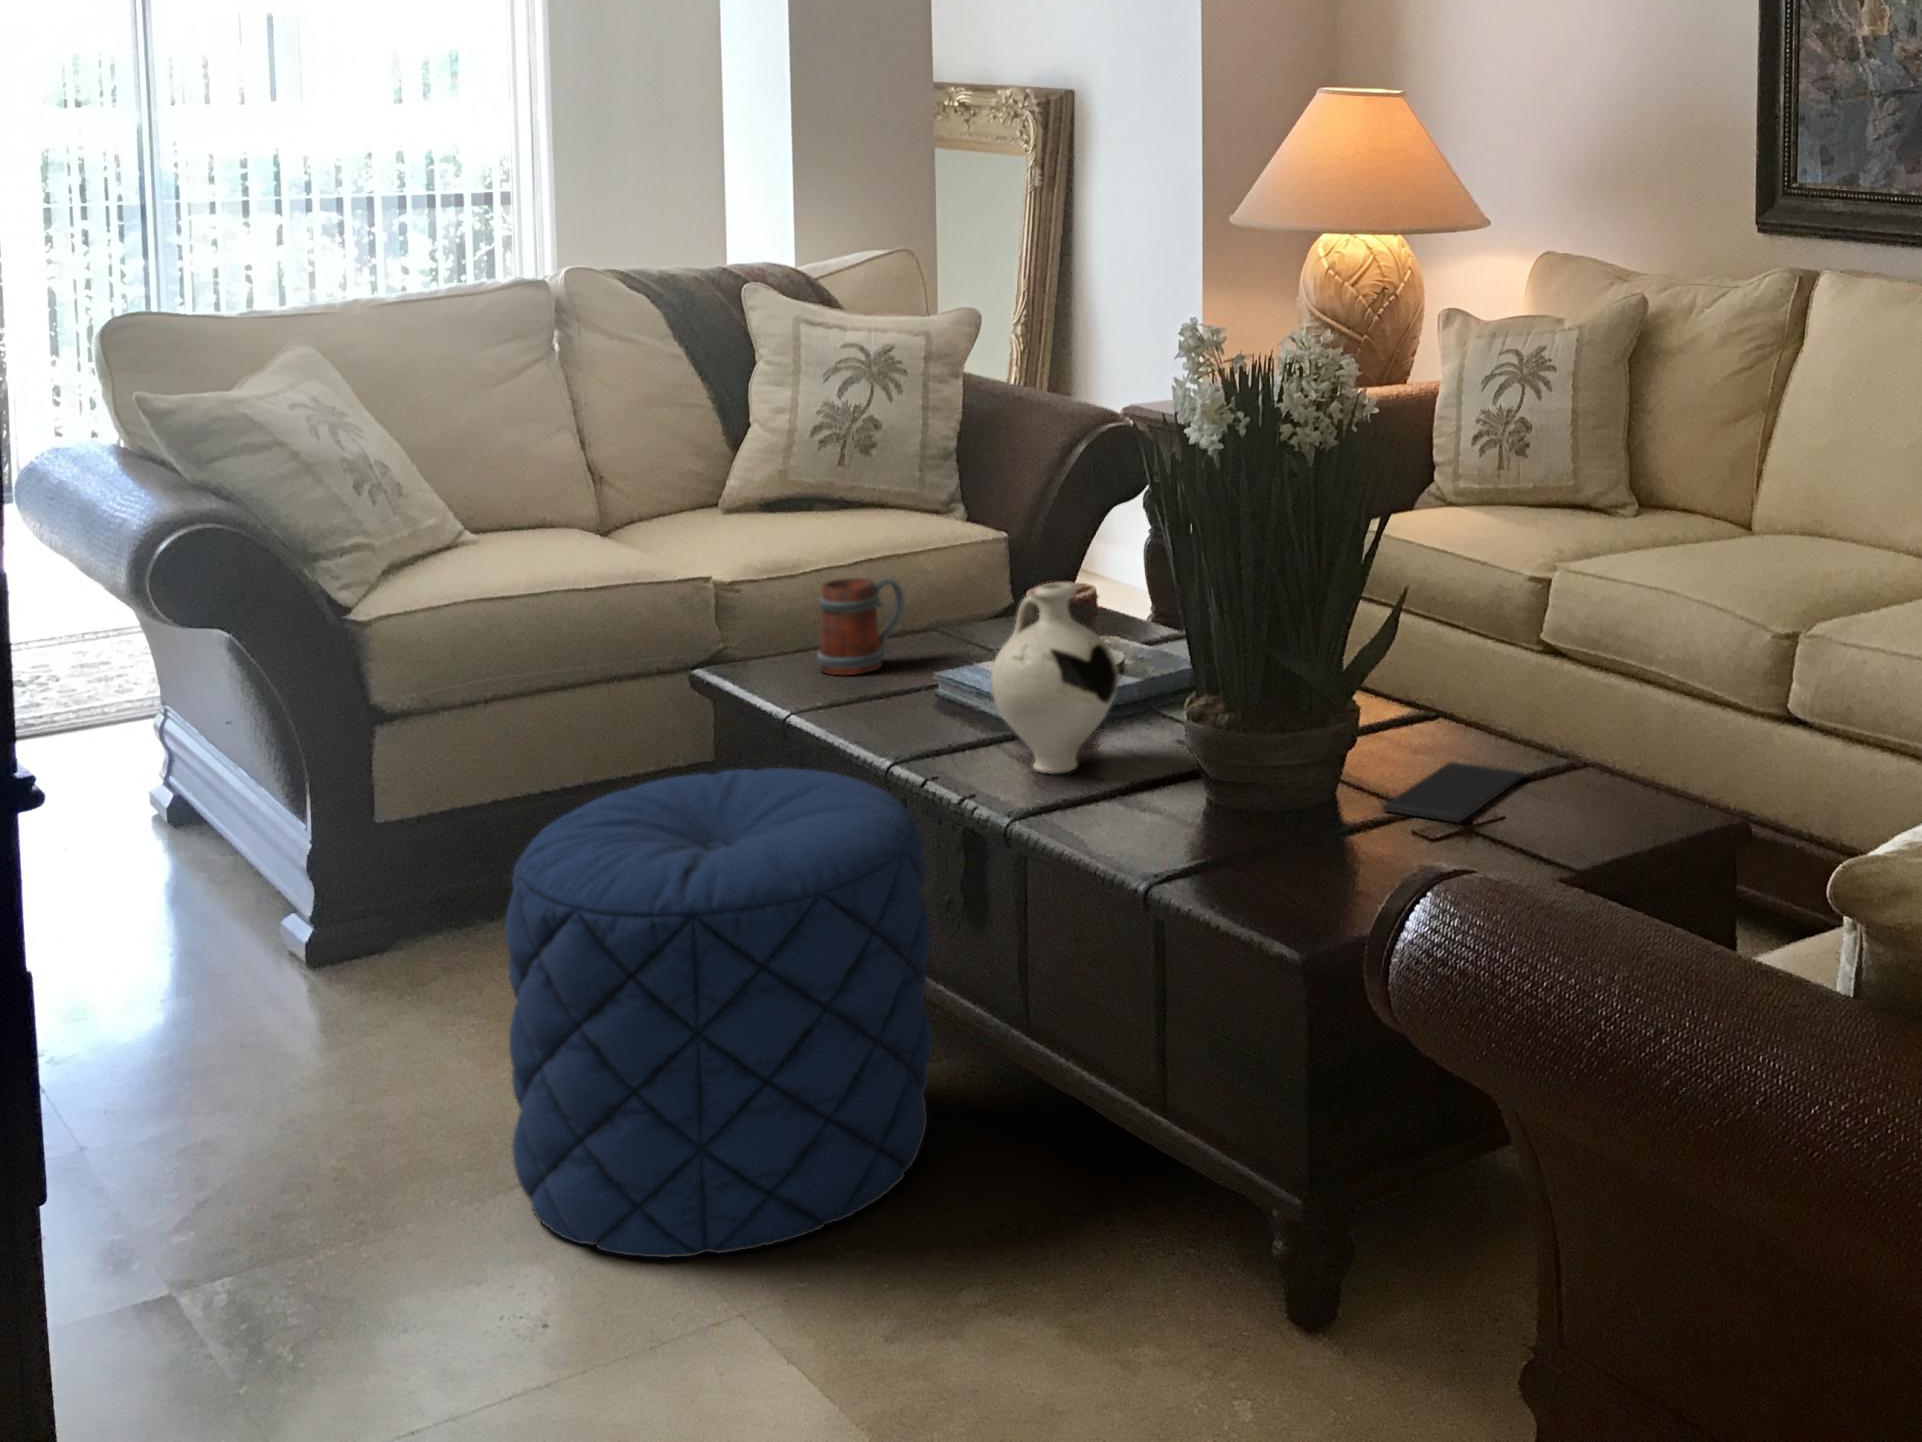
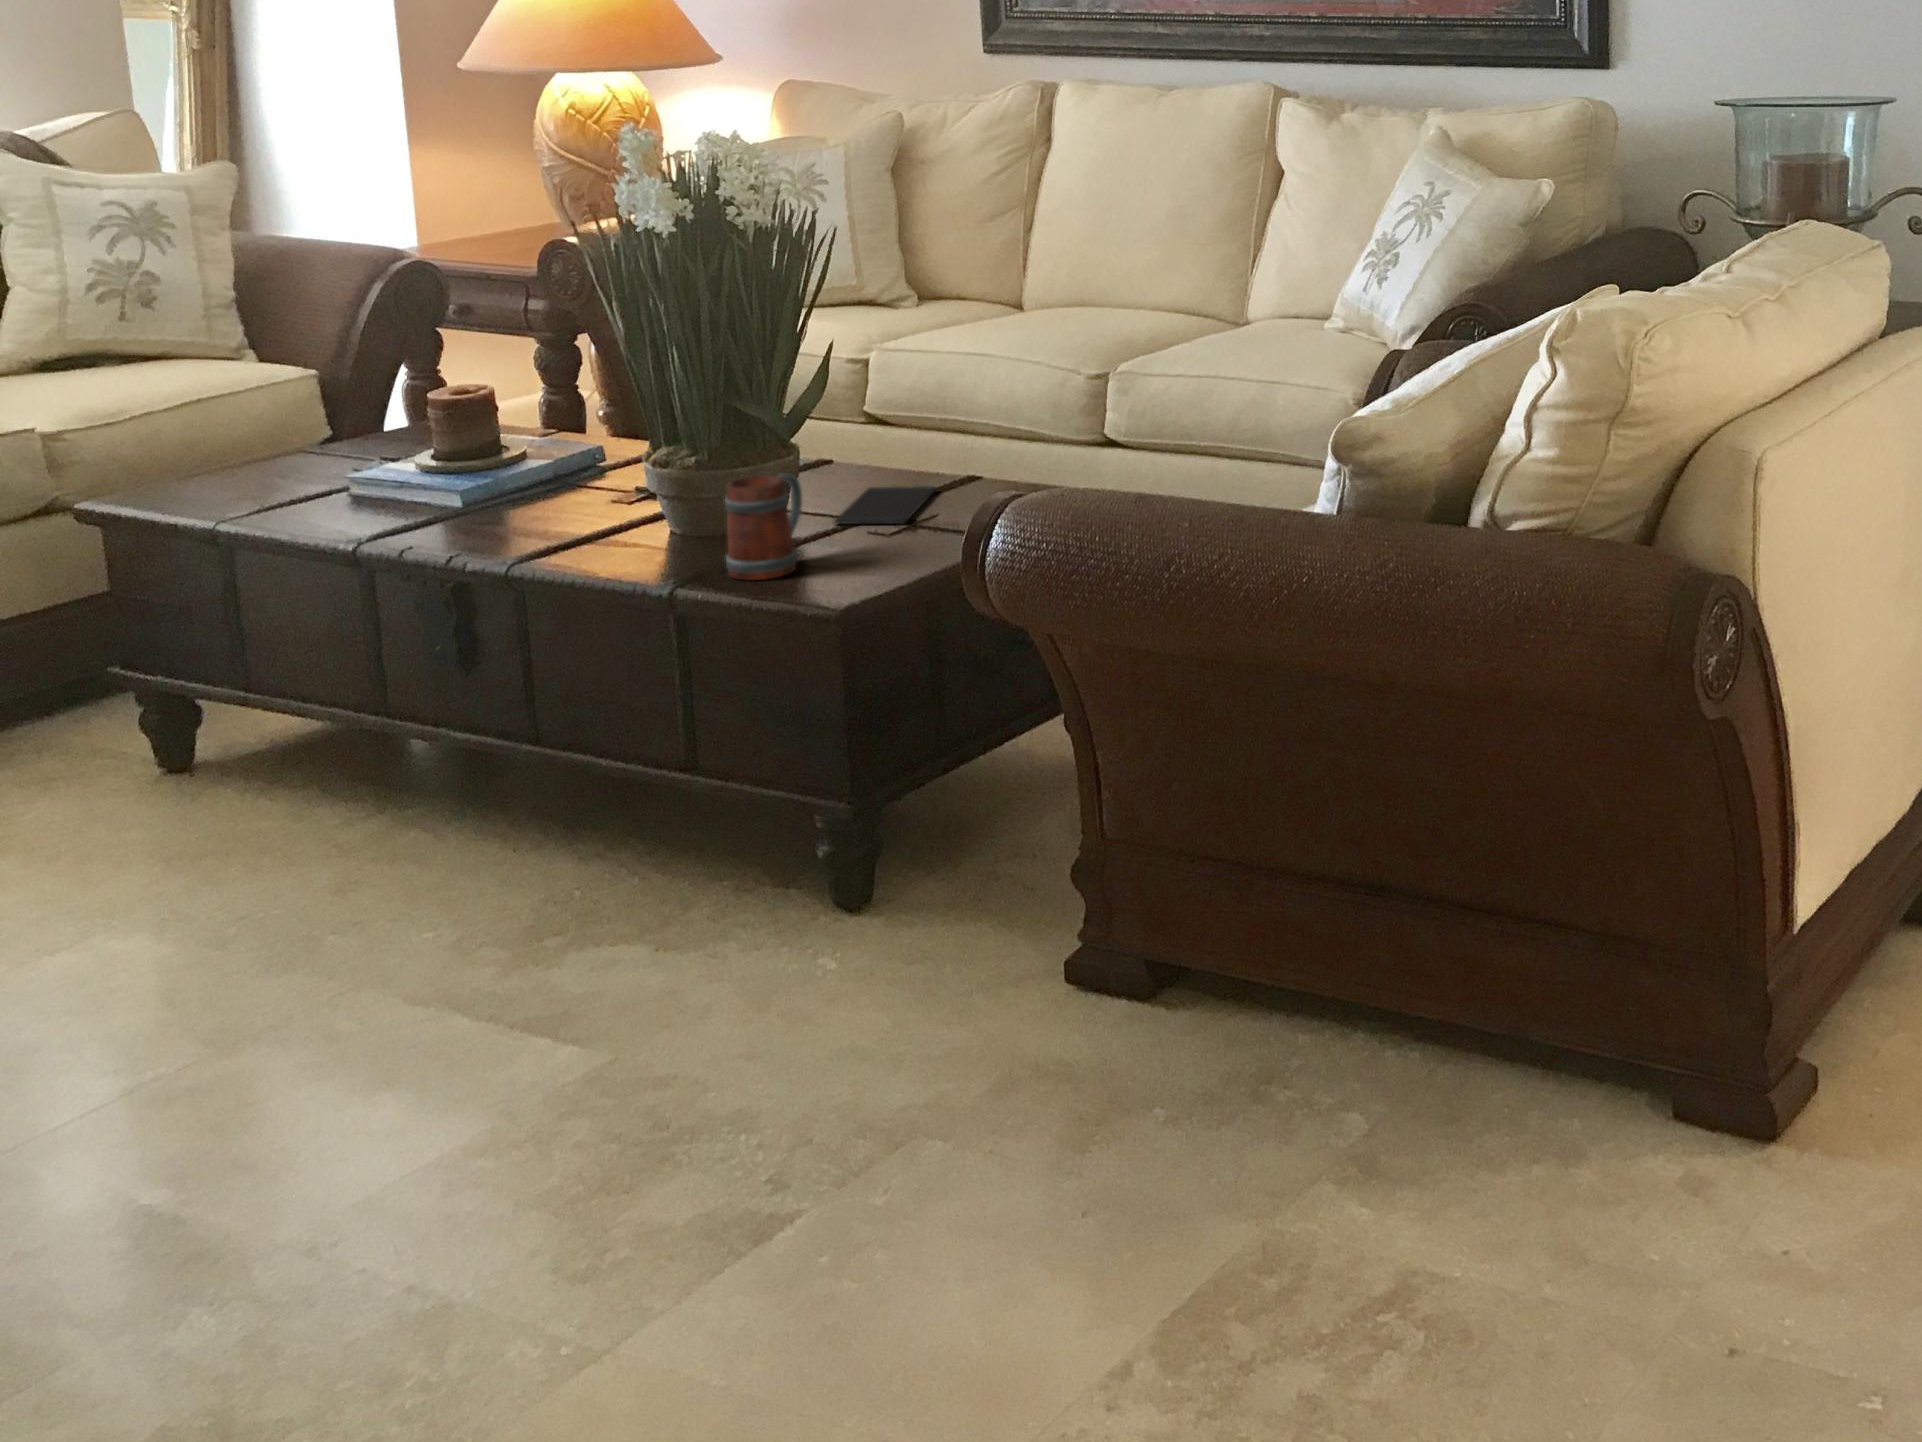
mug: present [817,578,904,675] -> present [725,473,802,580]
decorative vase: present [990,583,1118,774] -> none [451,371,570,538]
pouf: present [505,768,932,1257] -> none [38,557,461,976]

